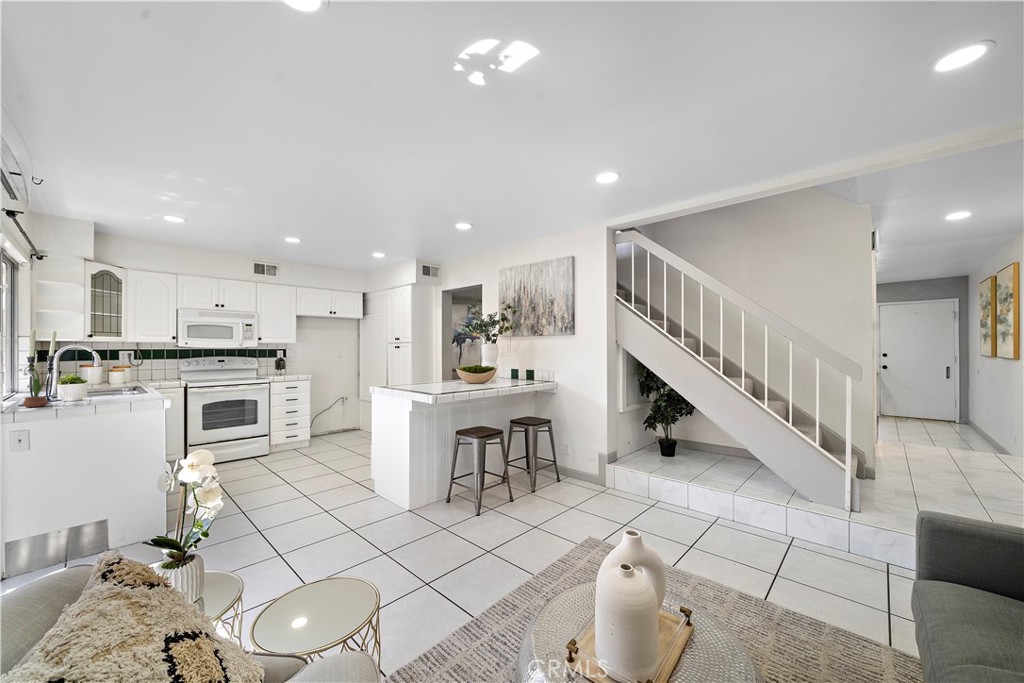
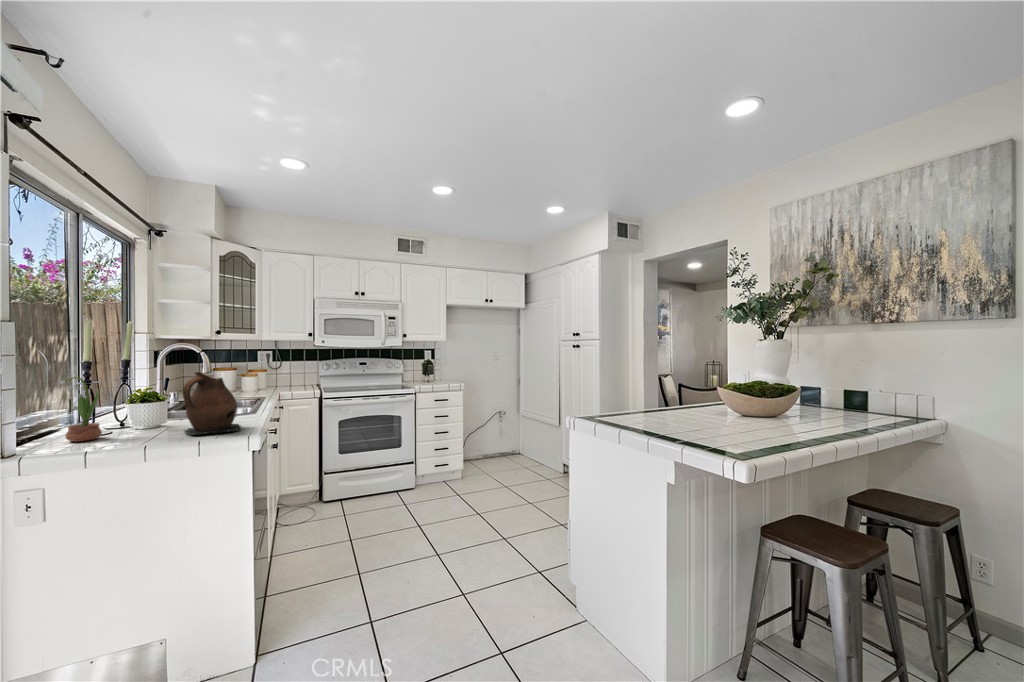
ceramic pitcher: none [108,363,152,401] -> present [183,372,240,435]

